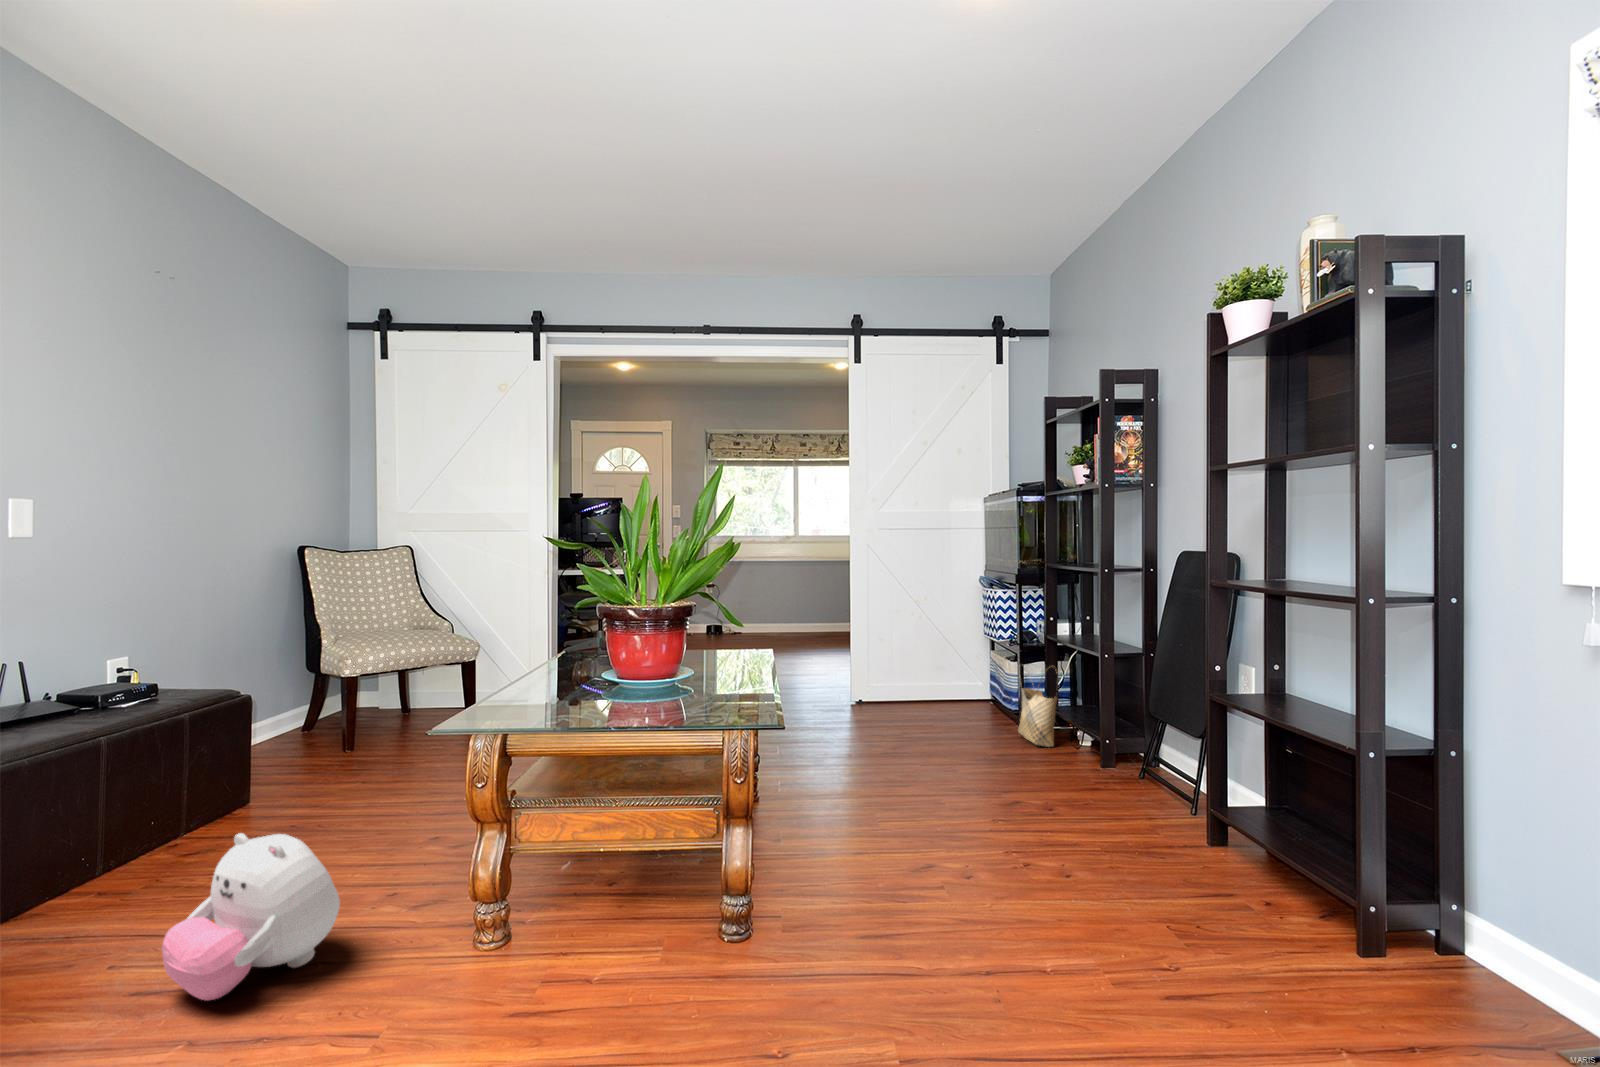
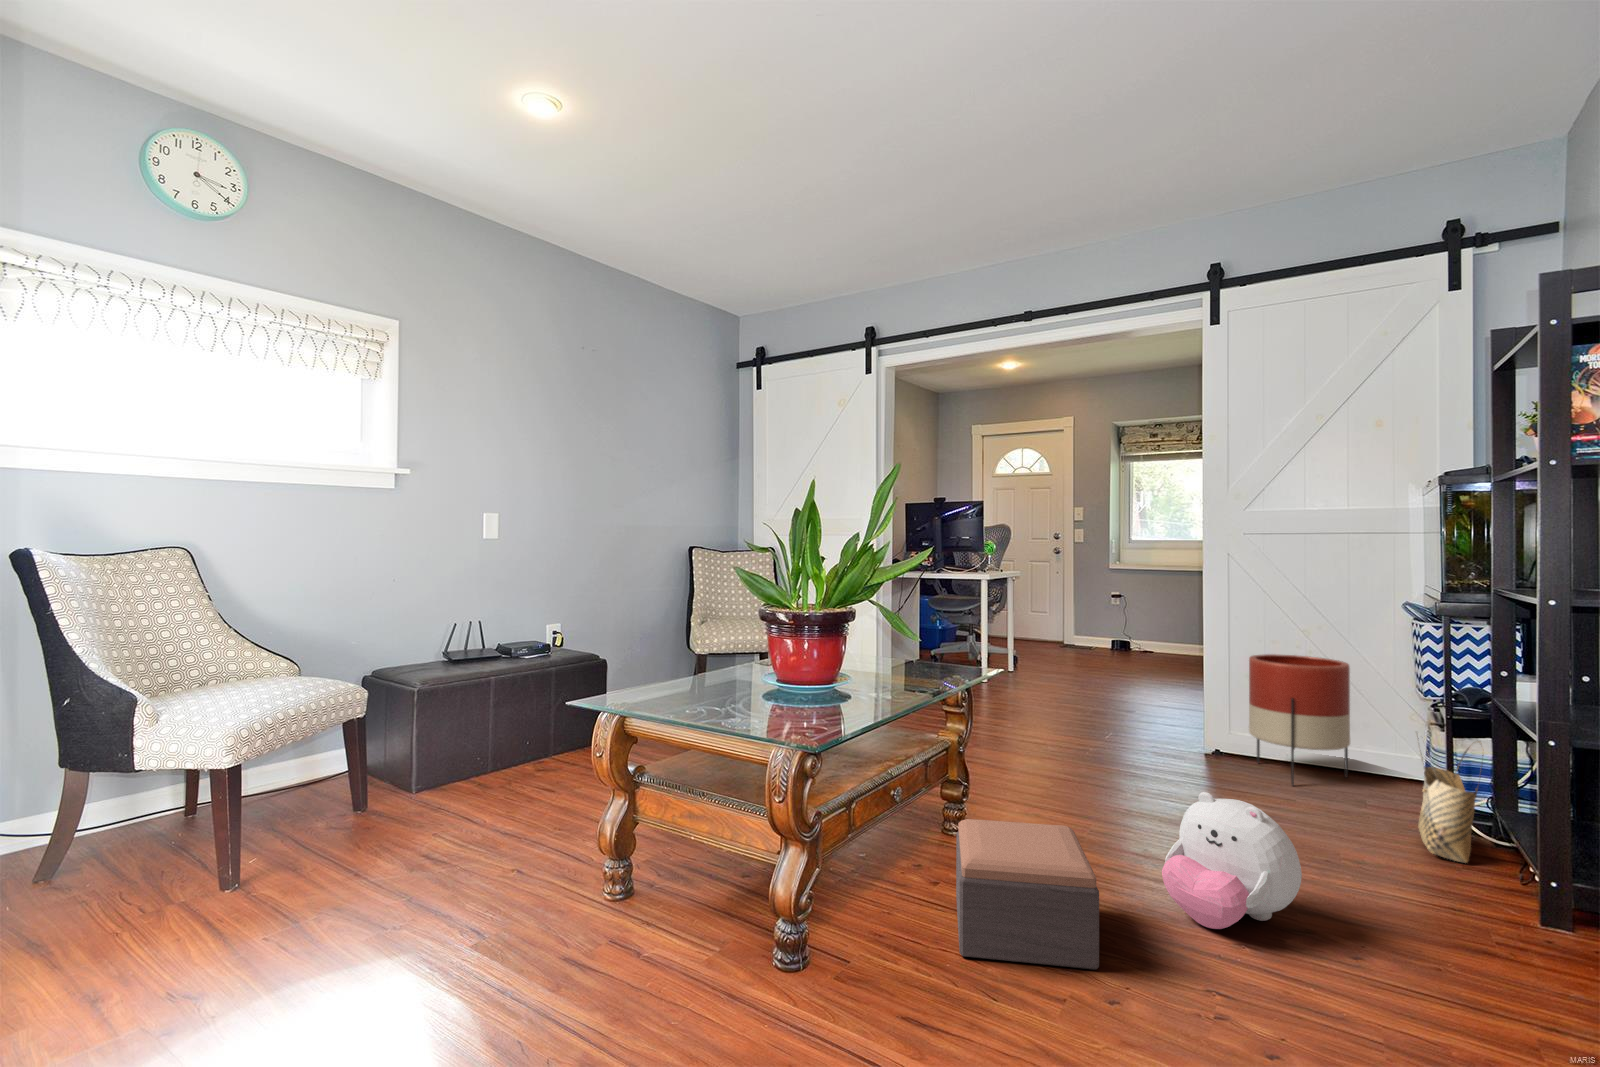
planter: none [891,622,956,719] -> present [1249,654,1350,785]
footstool: none [805,766,946,886] -> present [956,819,1099,970]
plush toy: present [162,833,340,1000] -> present [1162,792,1302,929]

